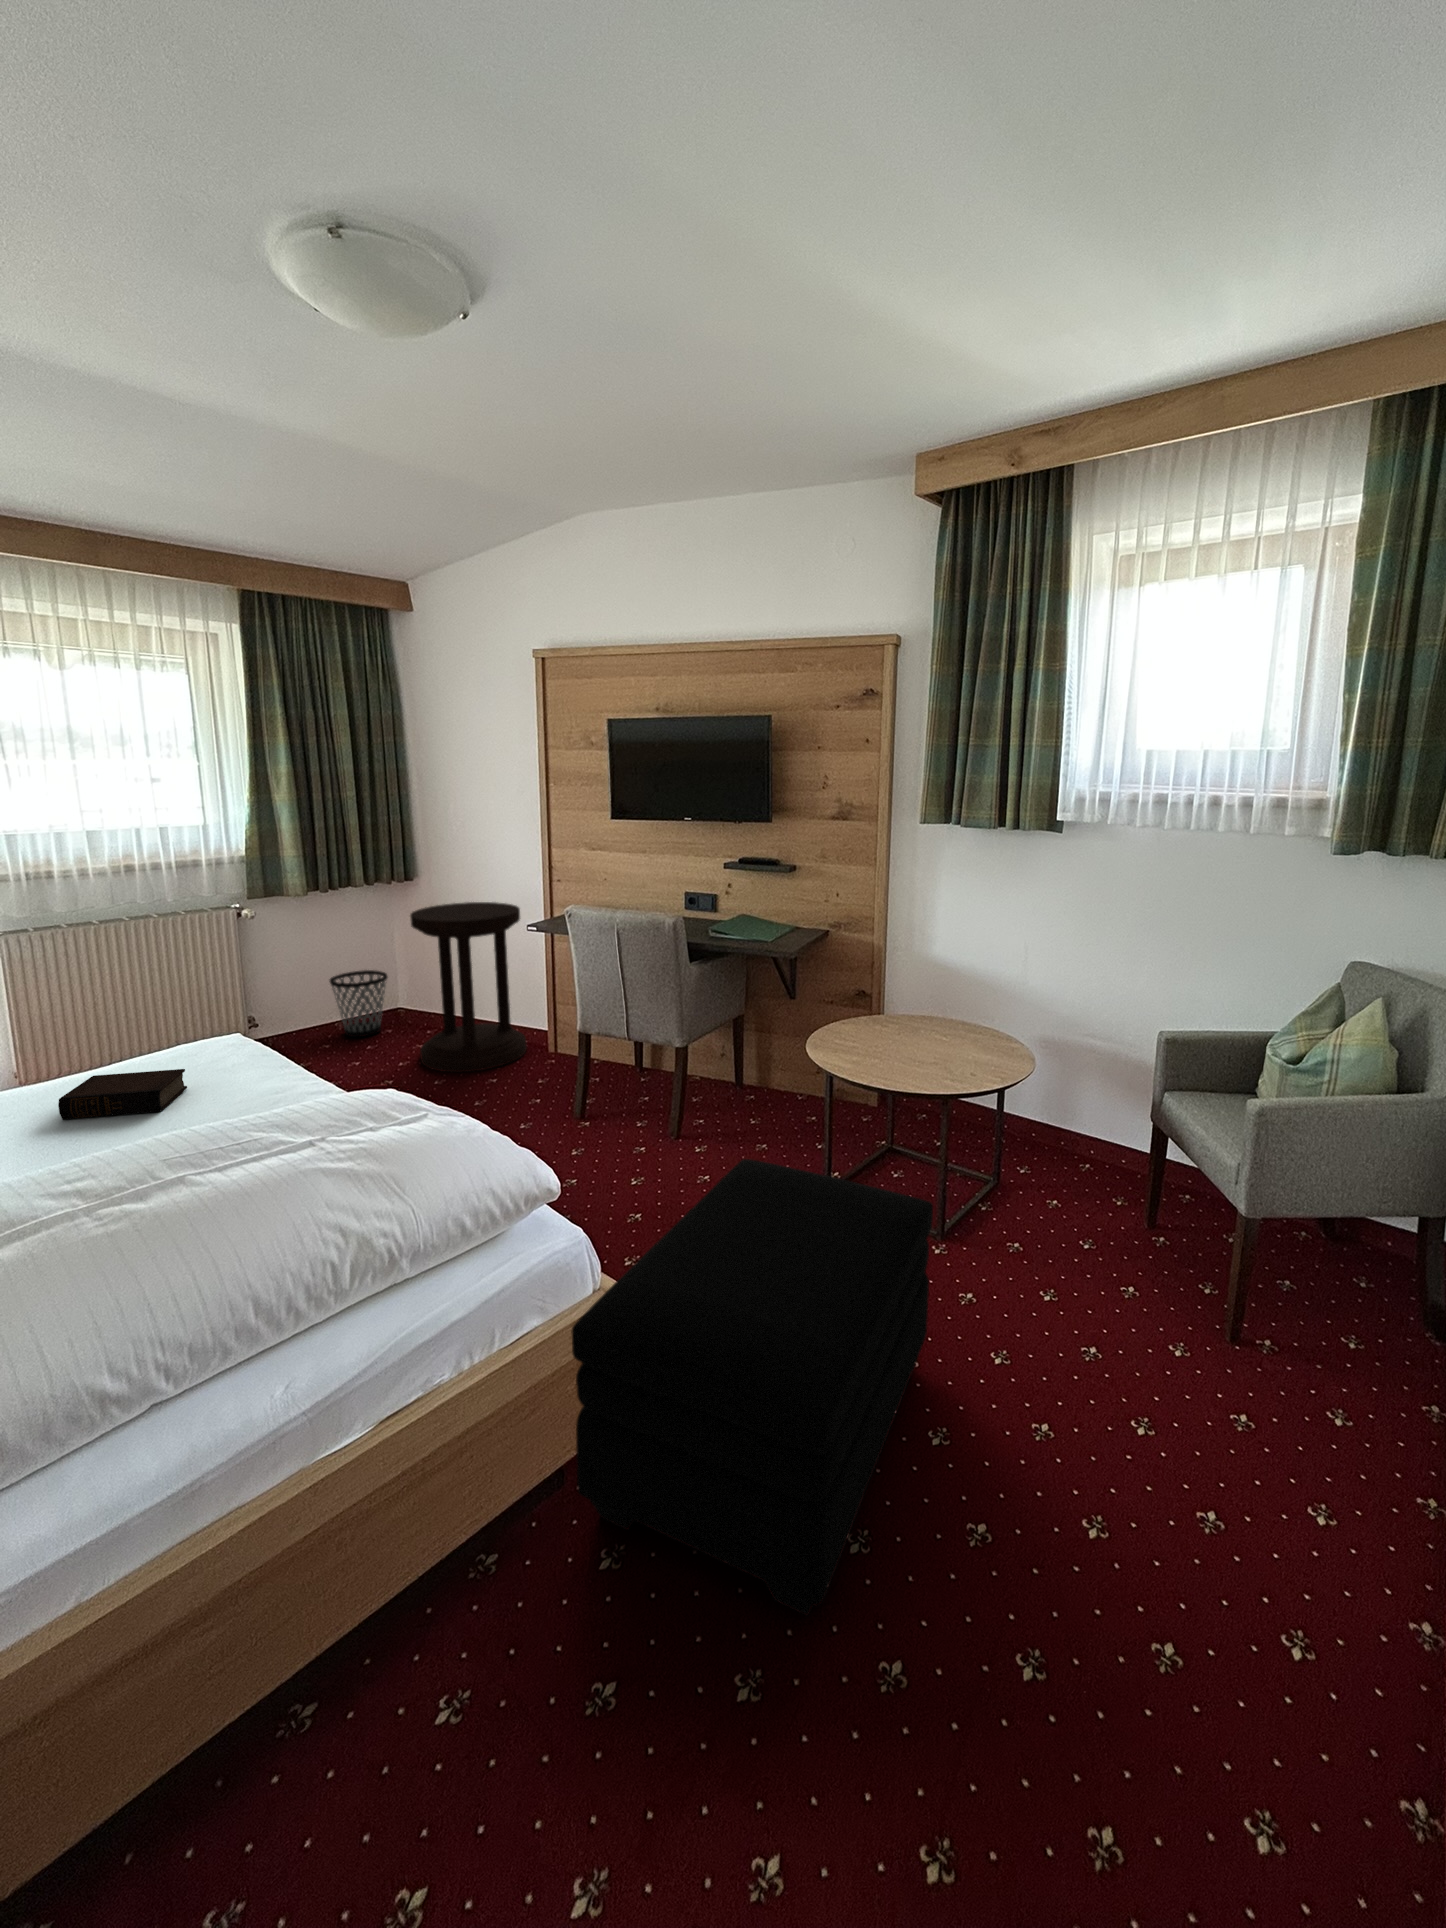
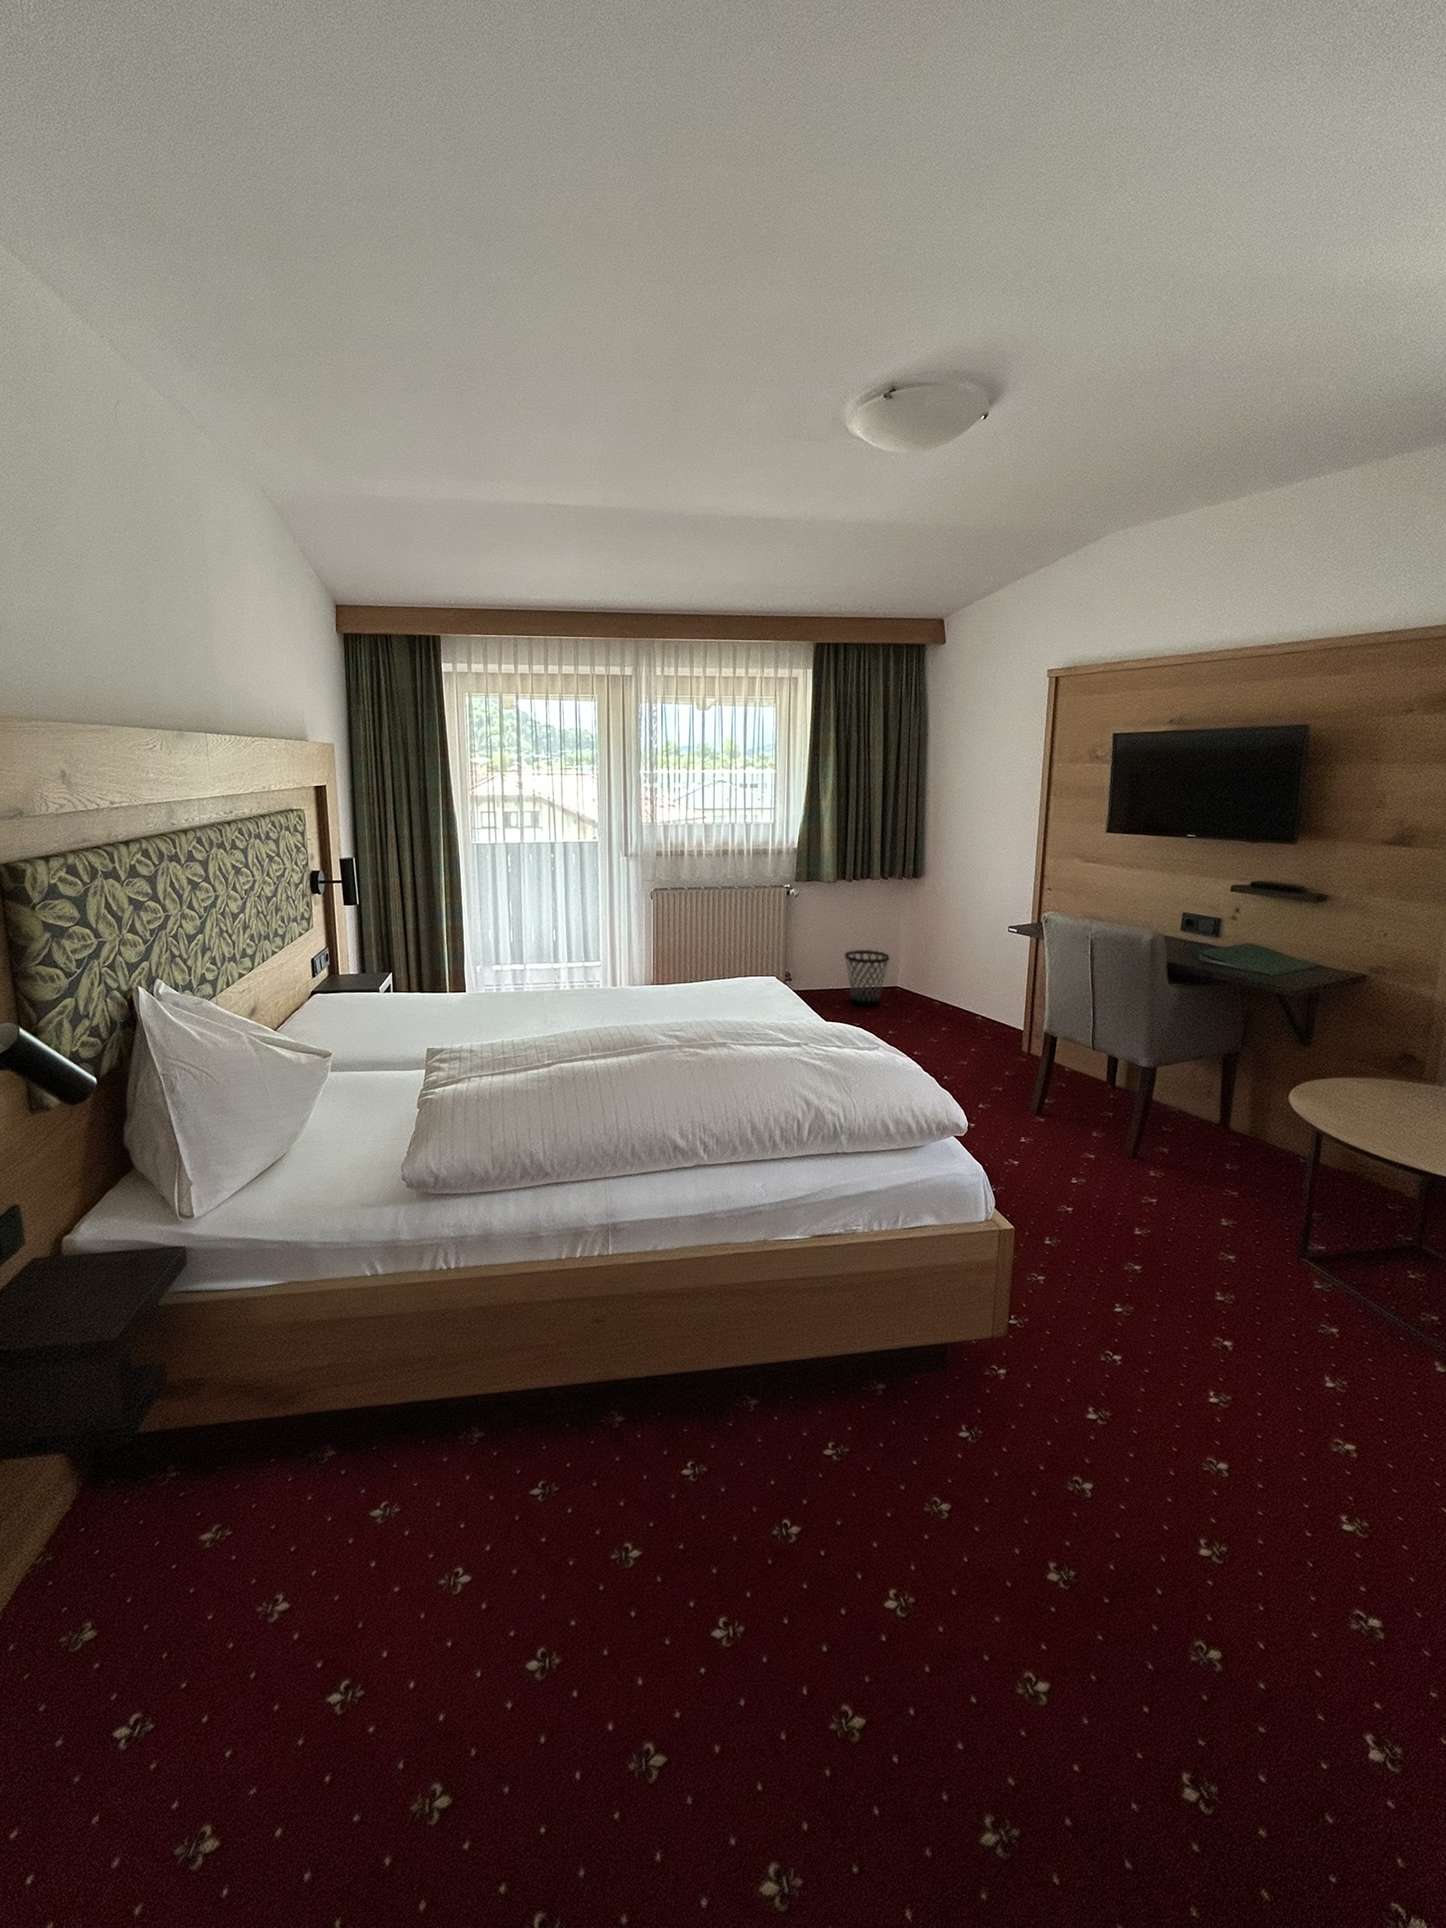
side table: present [410,902,527,1072] -> none [905,901,1009,1054]
book: present [58,1069,187,1120] -> none [672,983,738,1013]
ottoman: present [571,1159,933,1615] -> none [950,1173,1392,1562]

